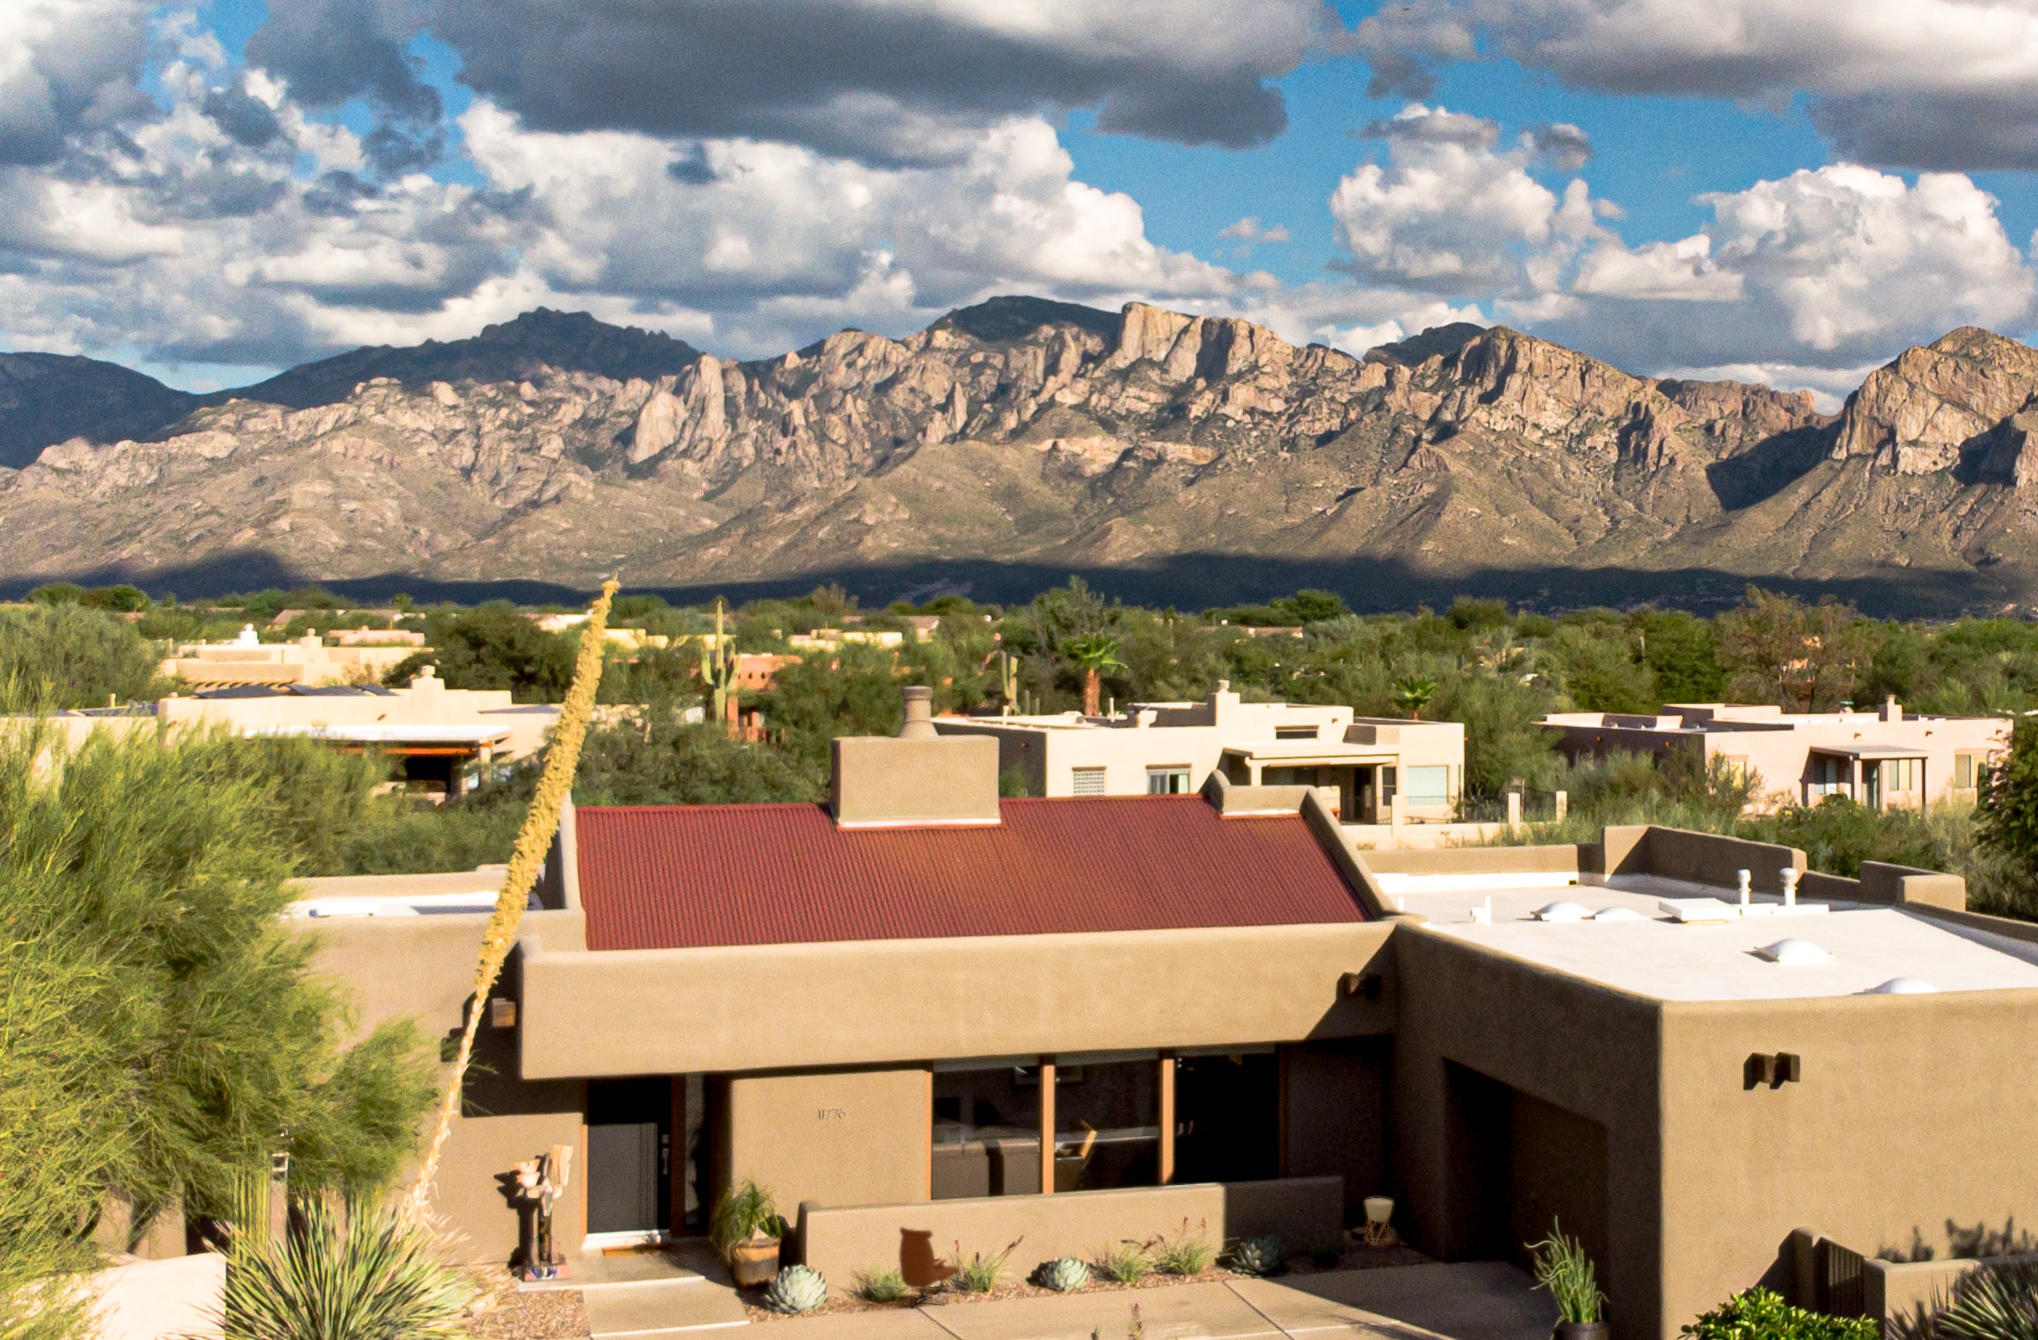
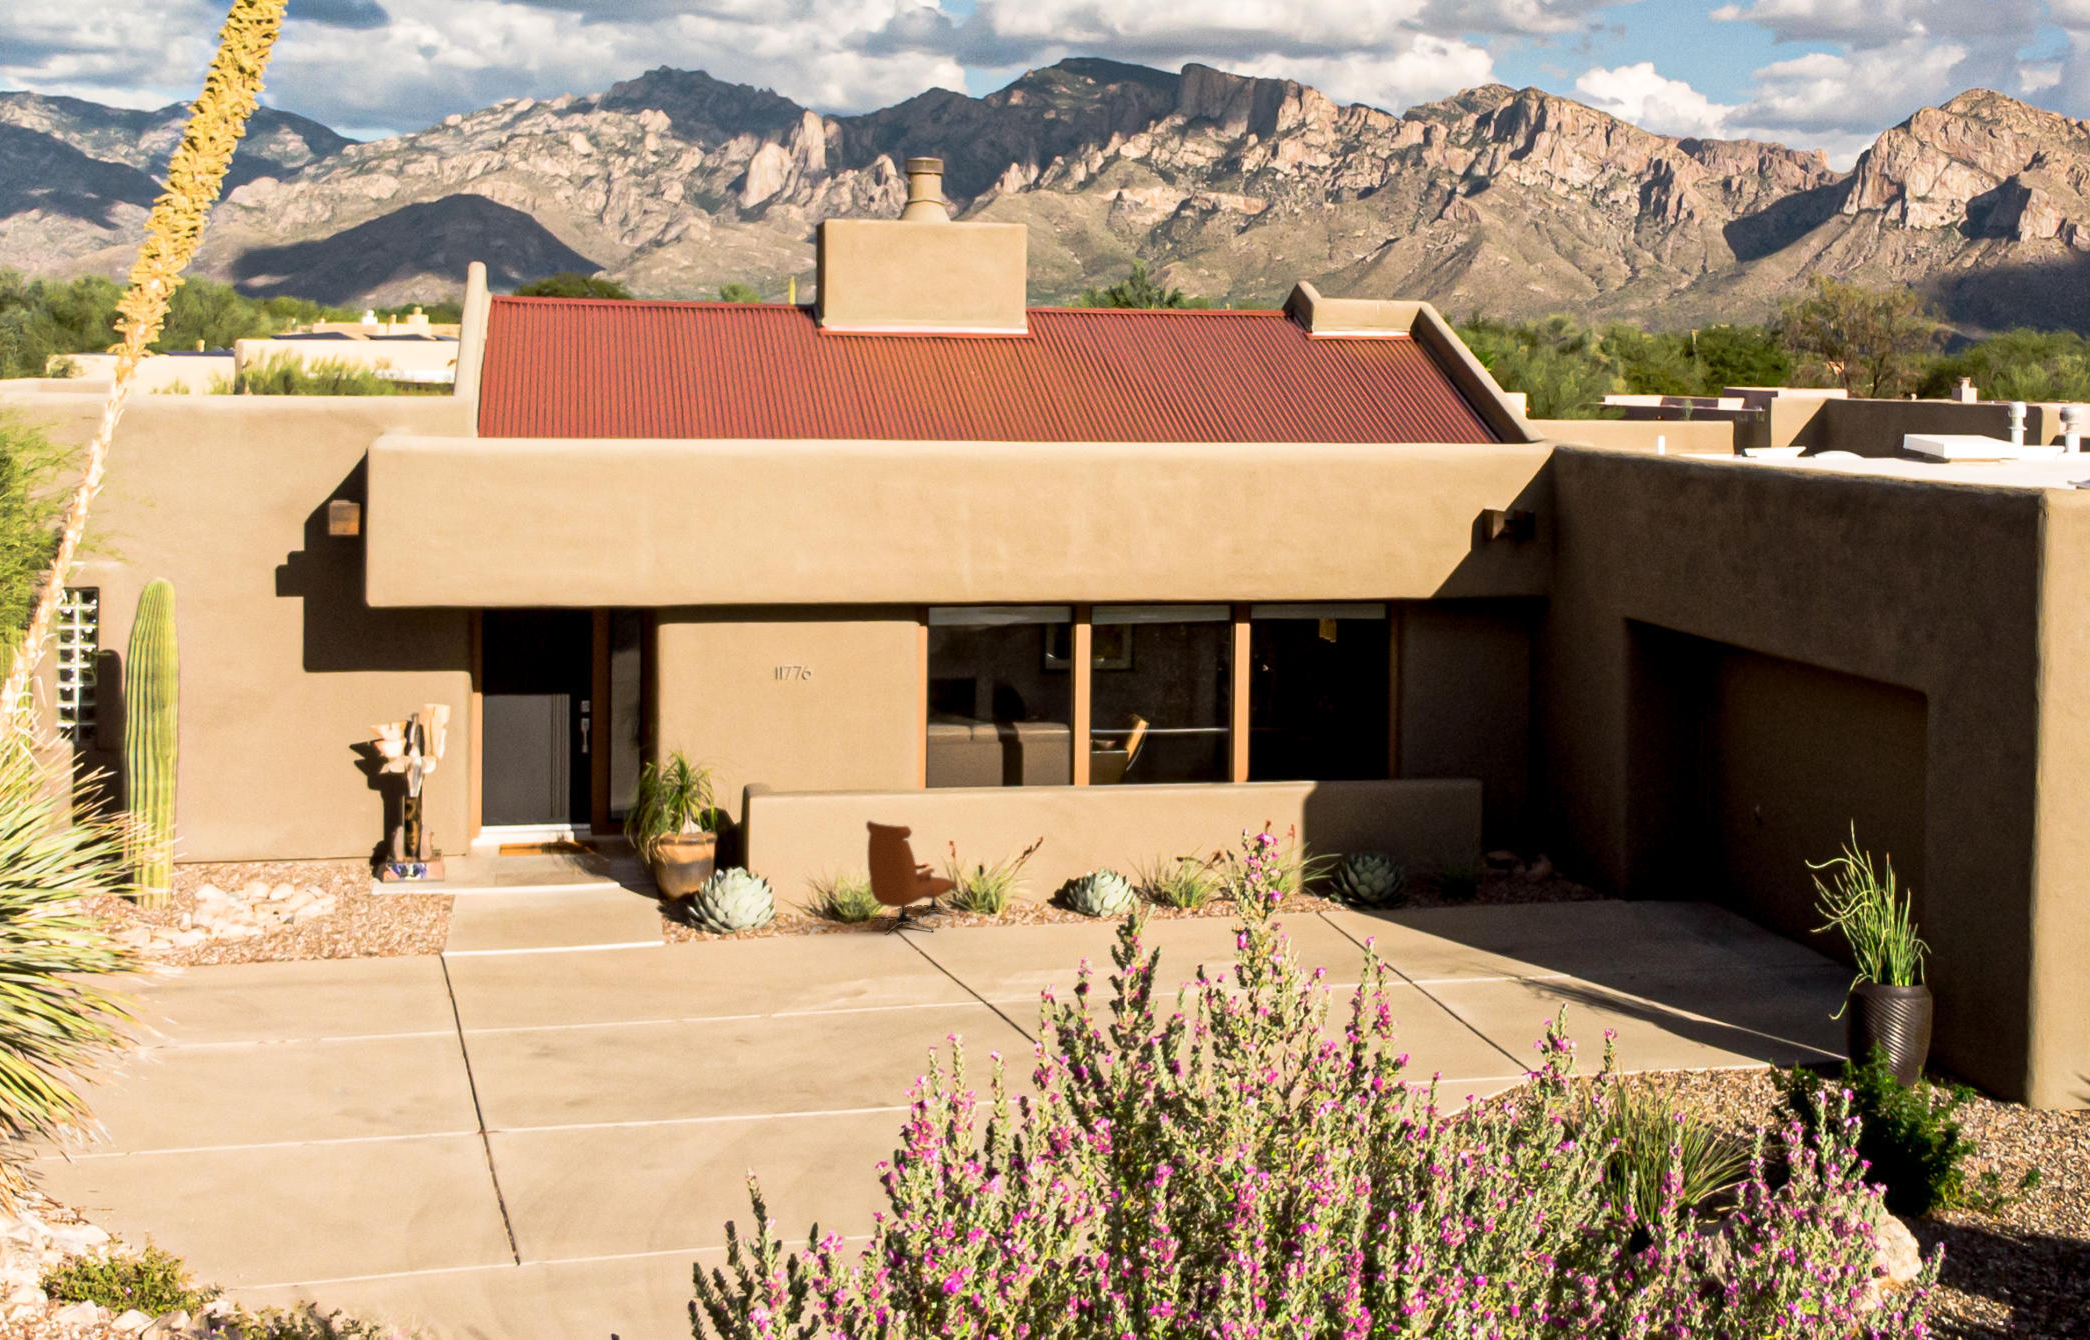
planter: present [1366,1198,1392,1245] -> none [1525,812,1566,876]

